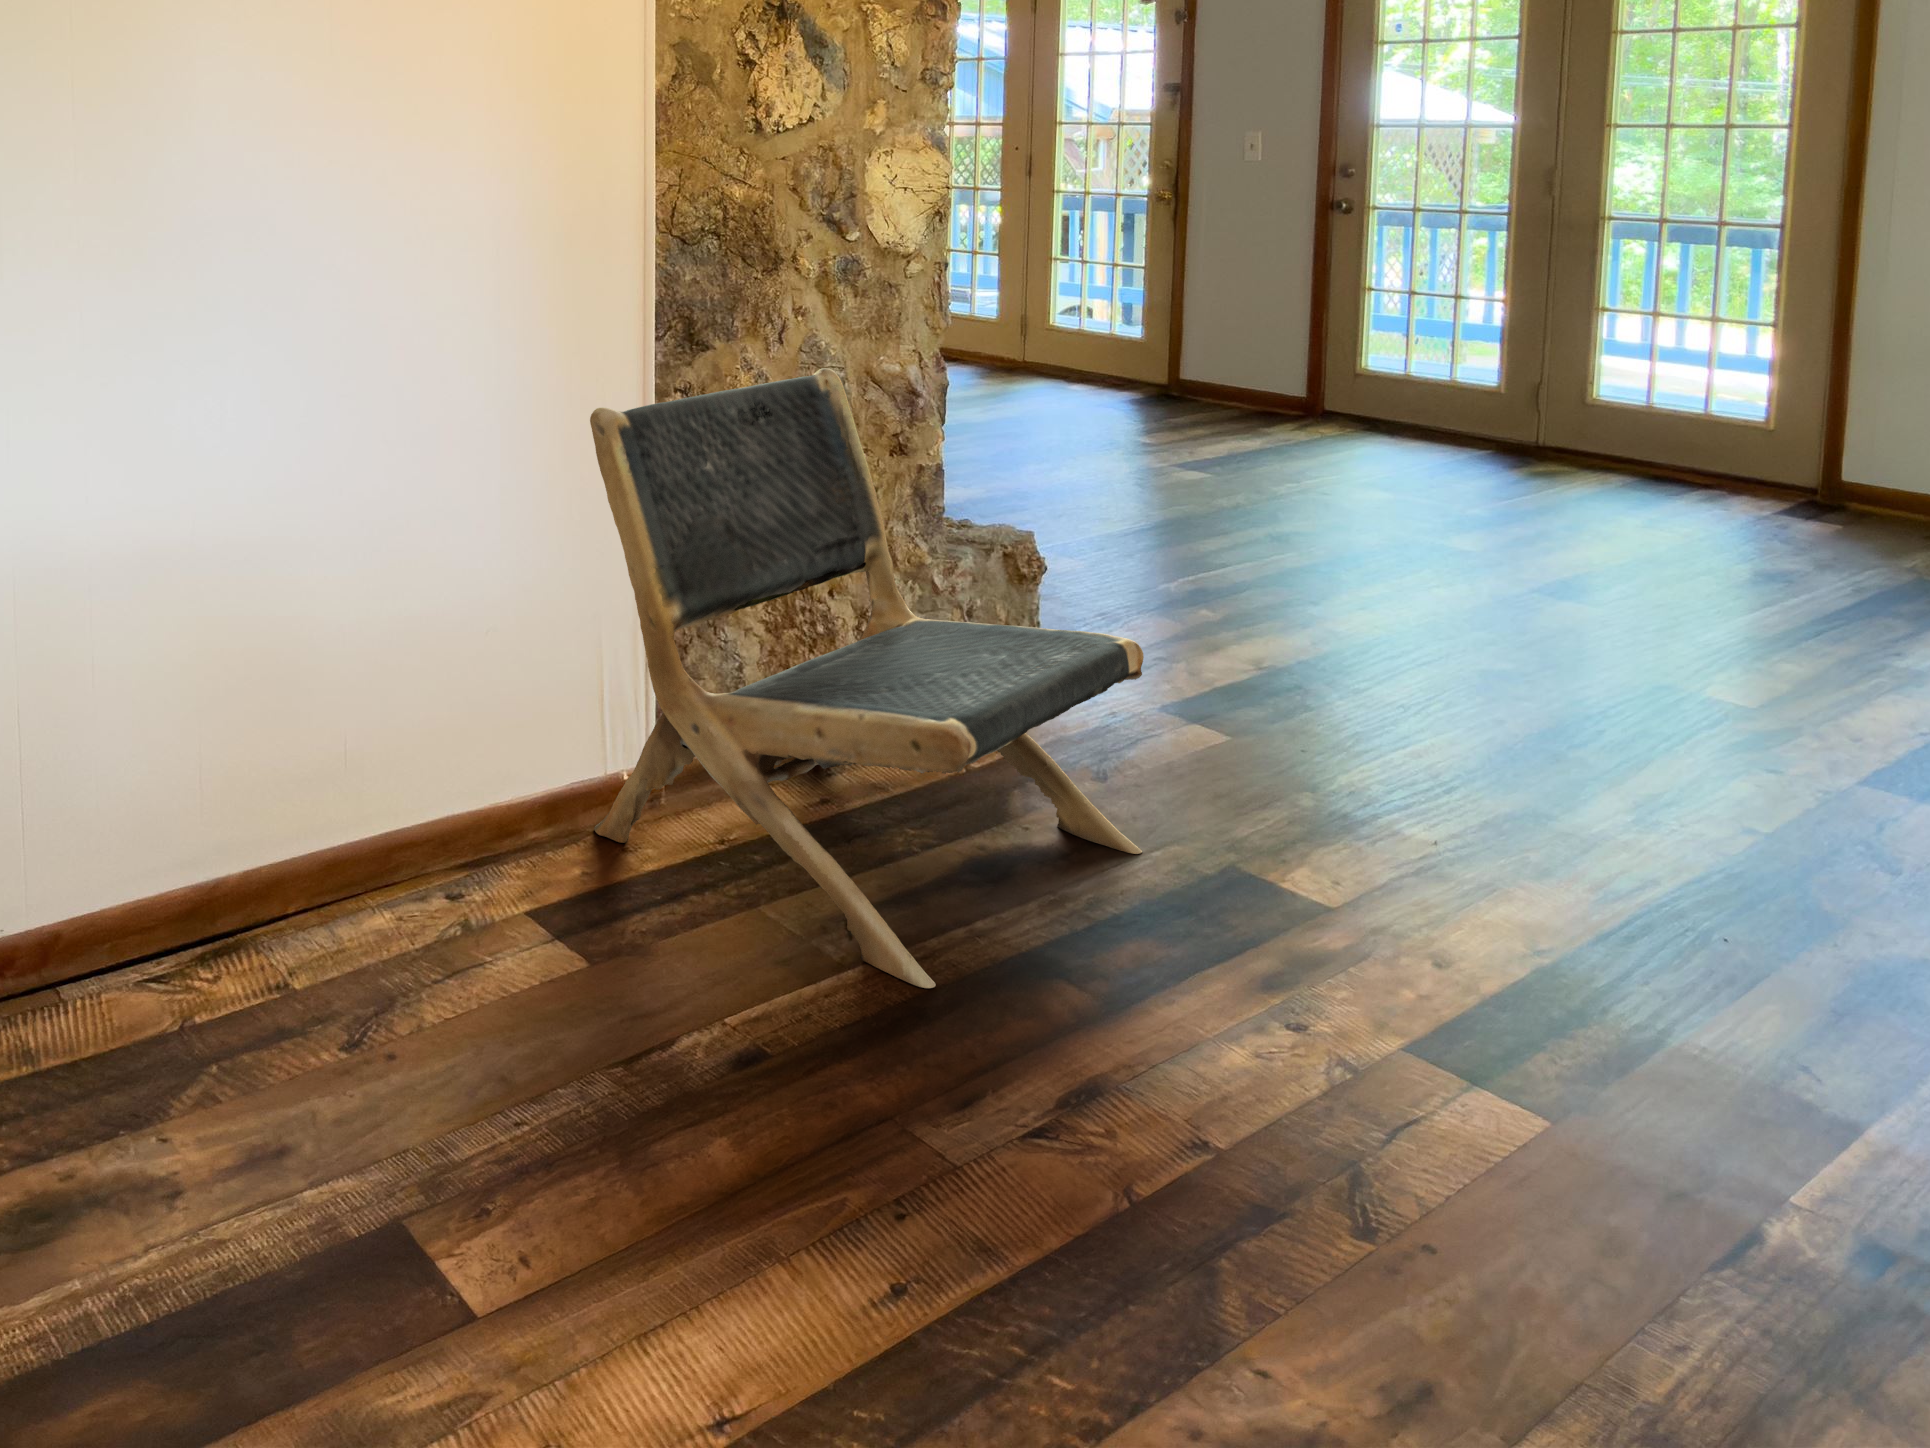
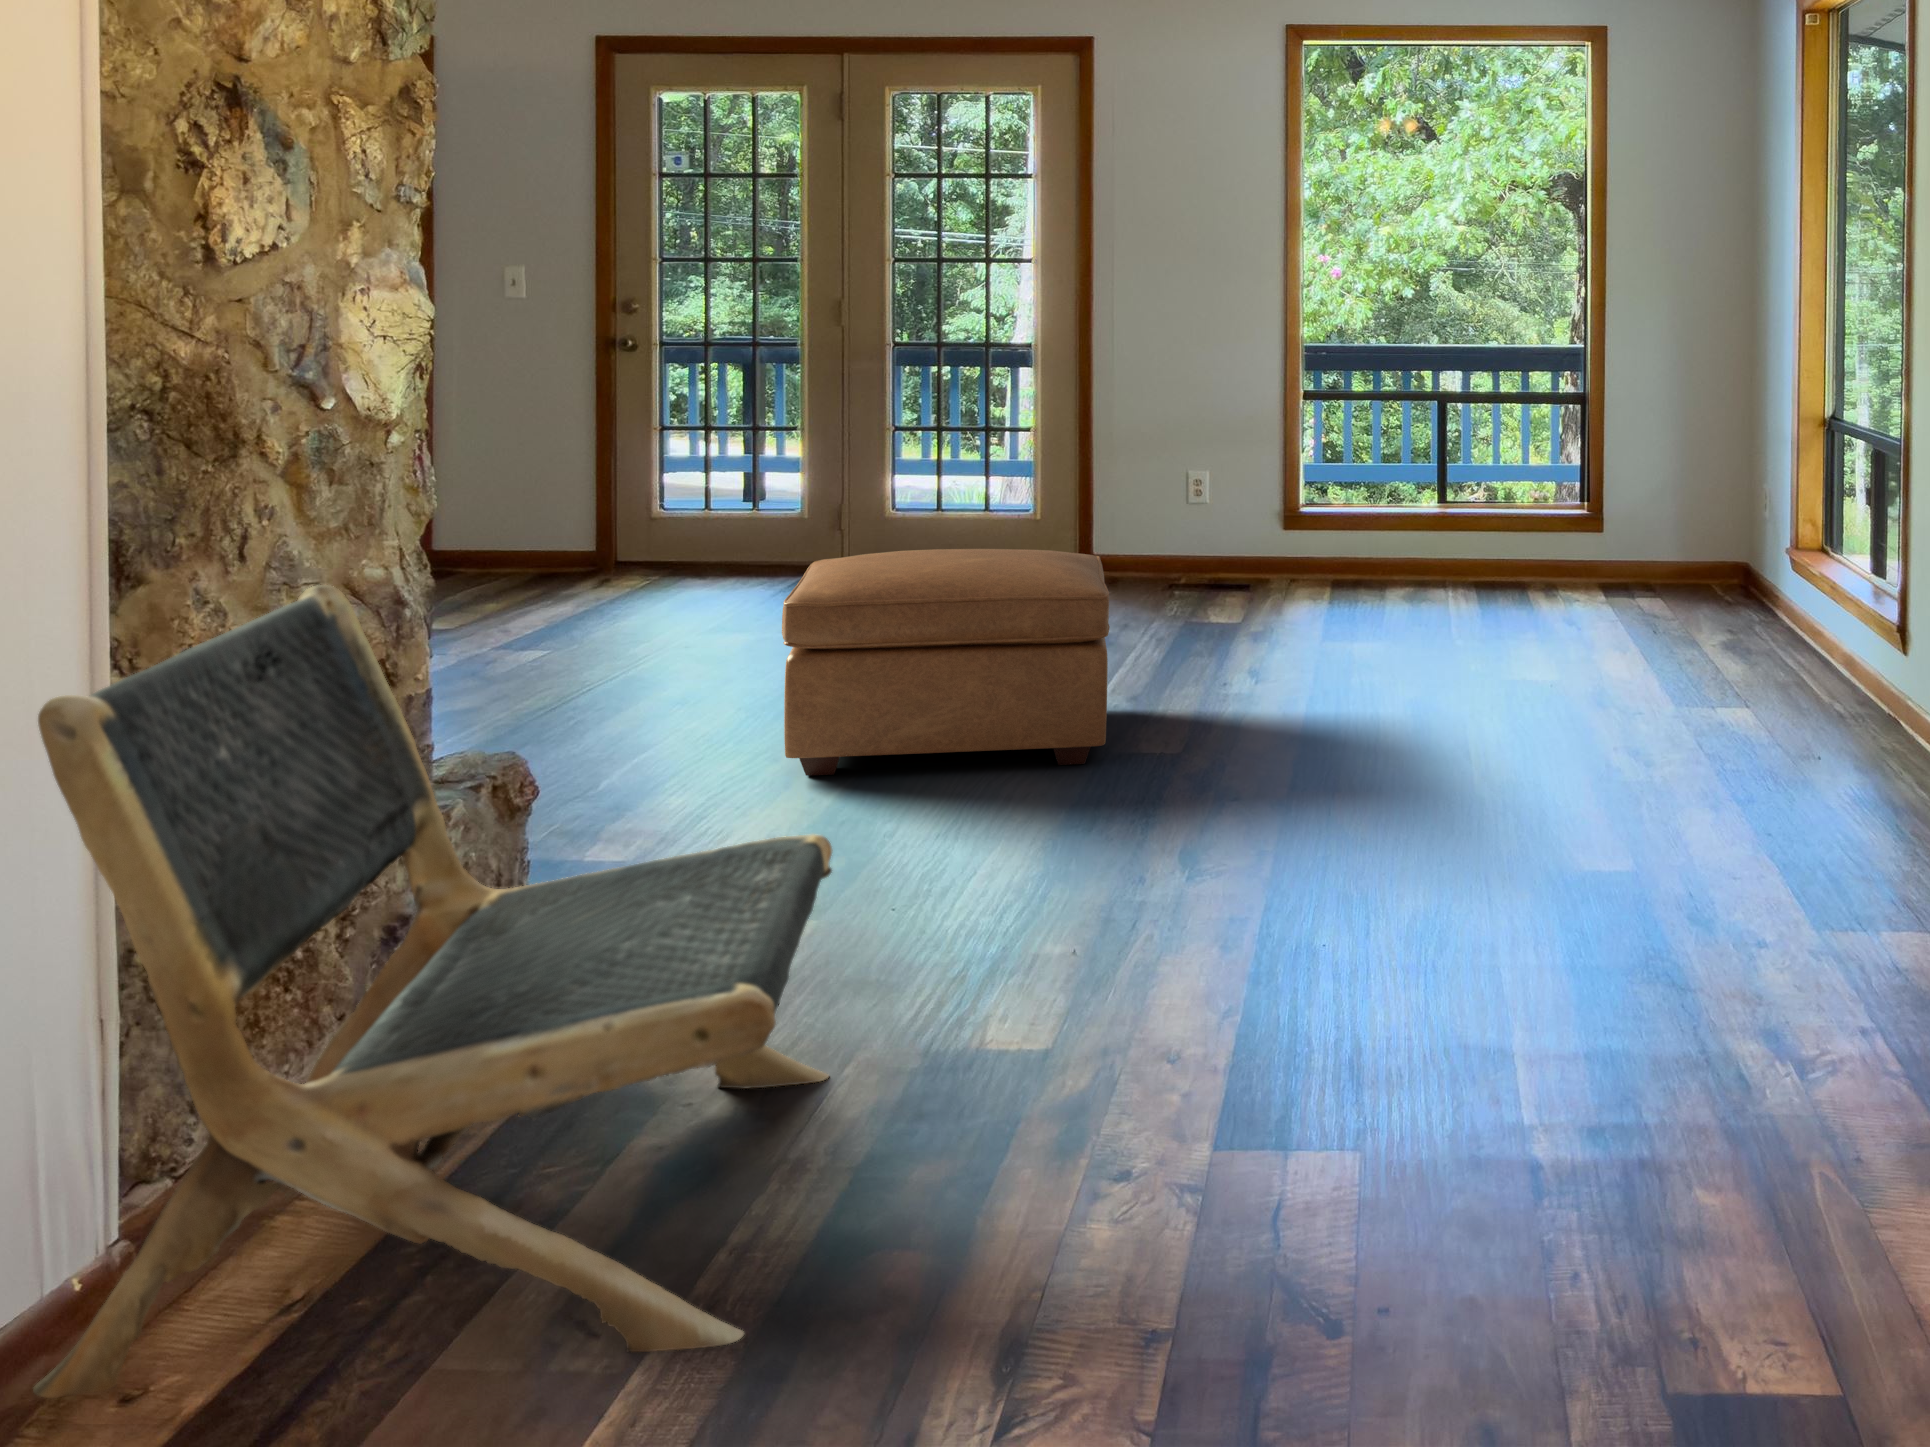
ottoman: none [1312,425,1714,686] -> present [782,549,1110,776]

